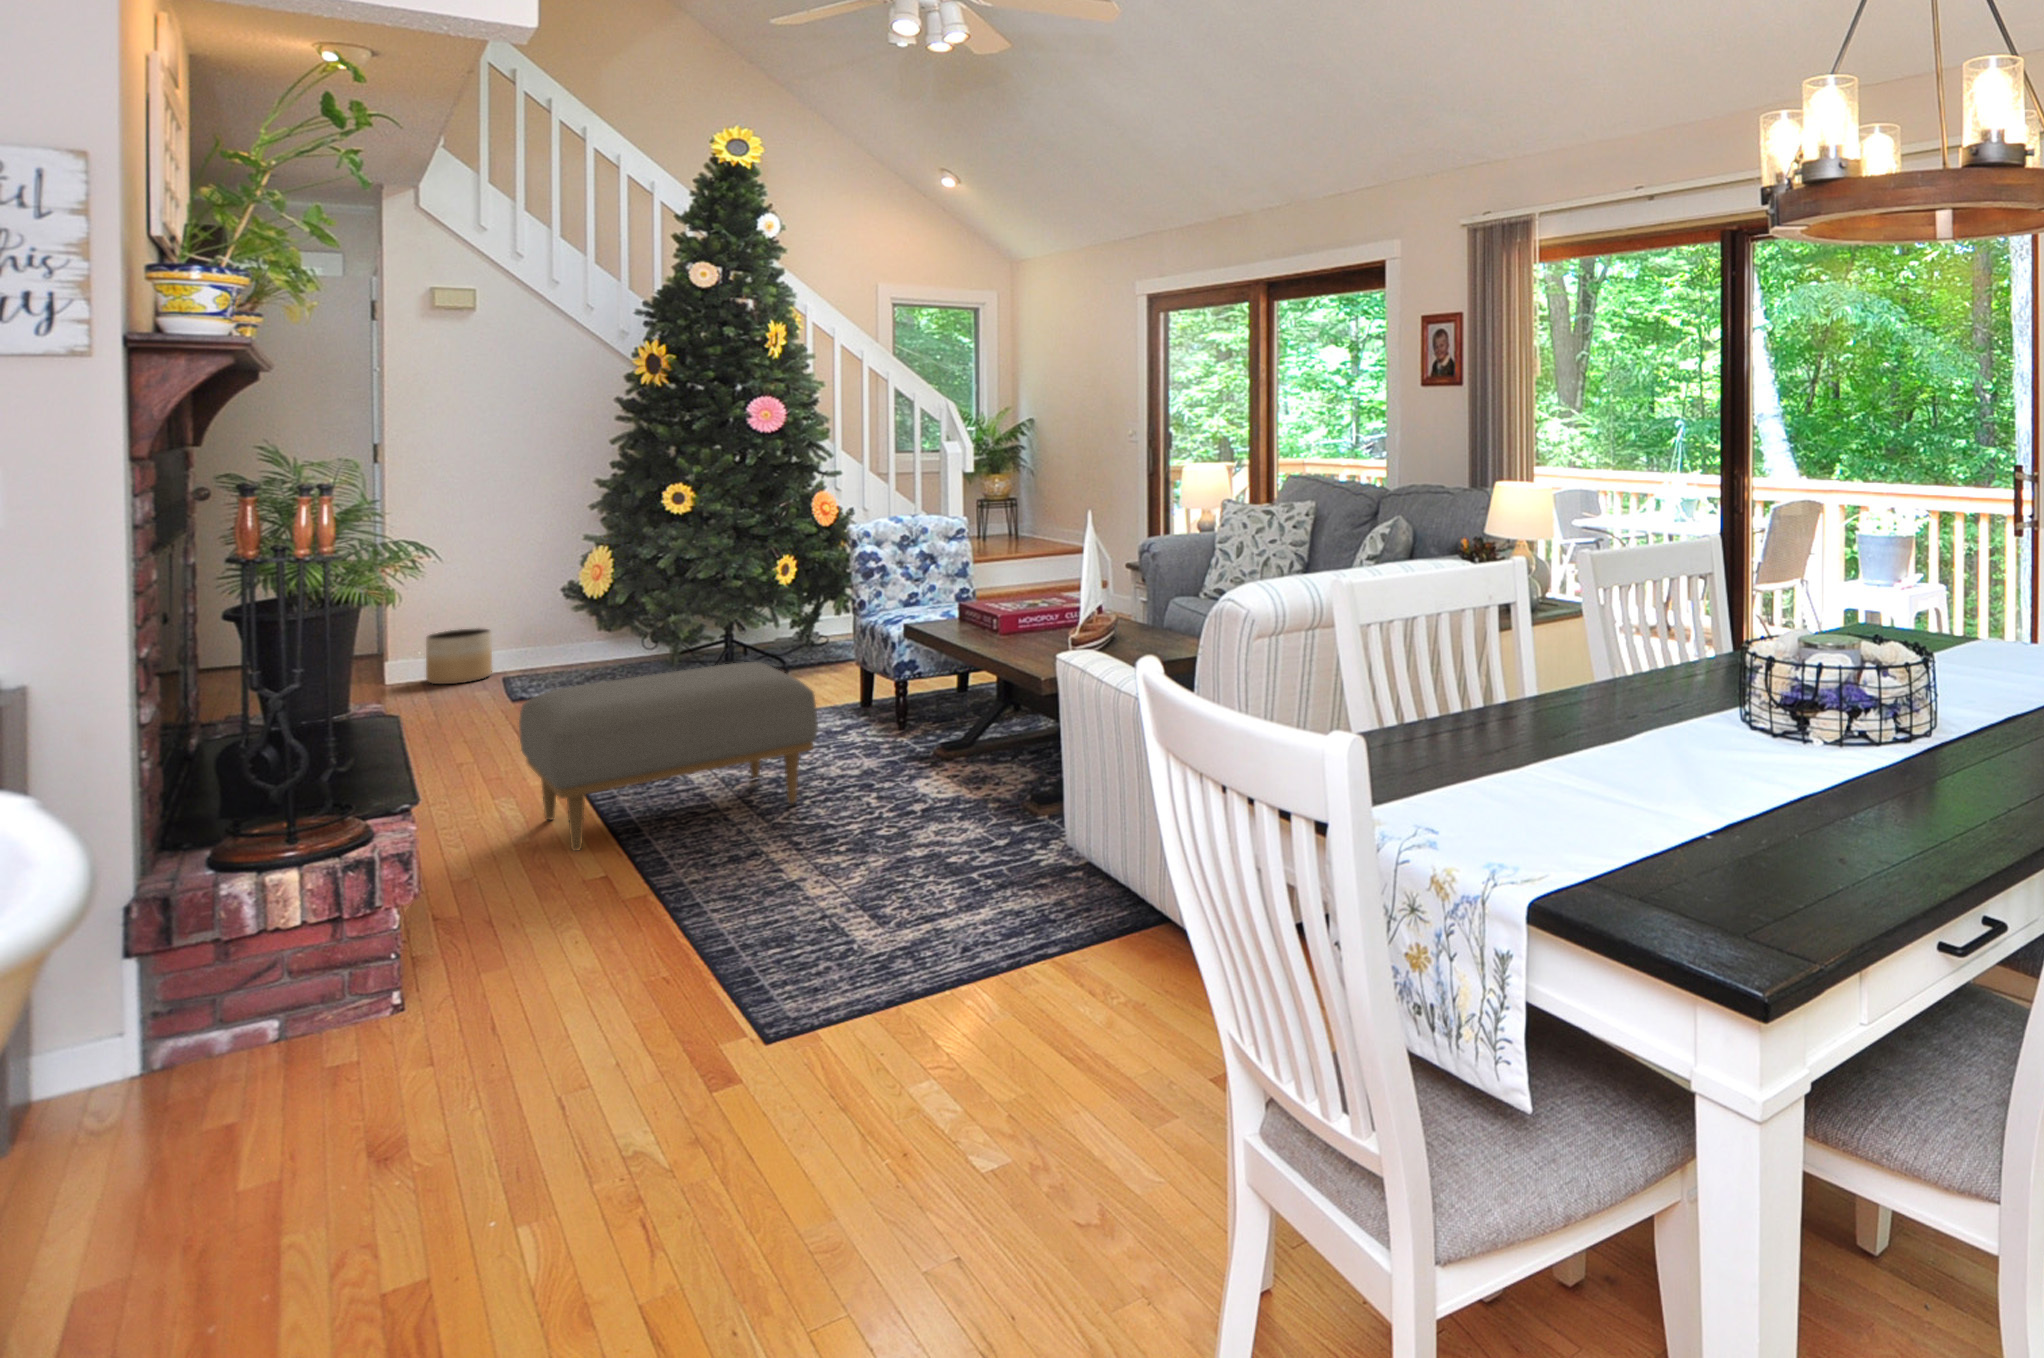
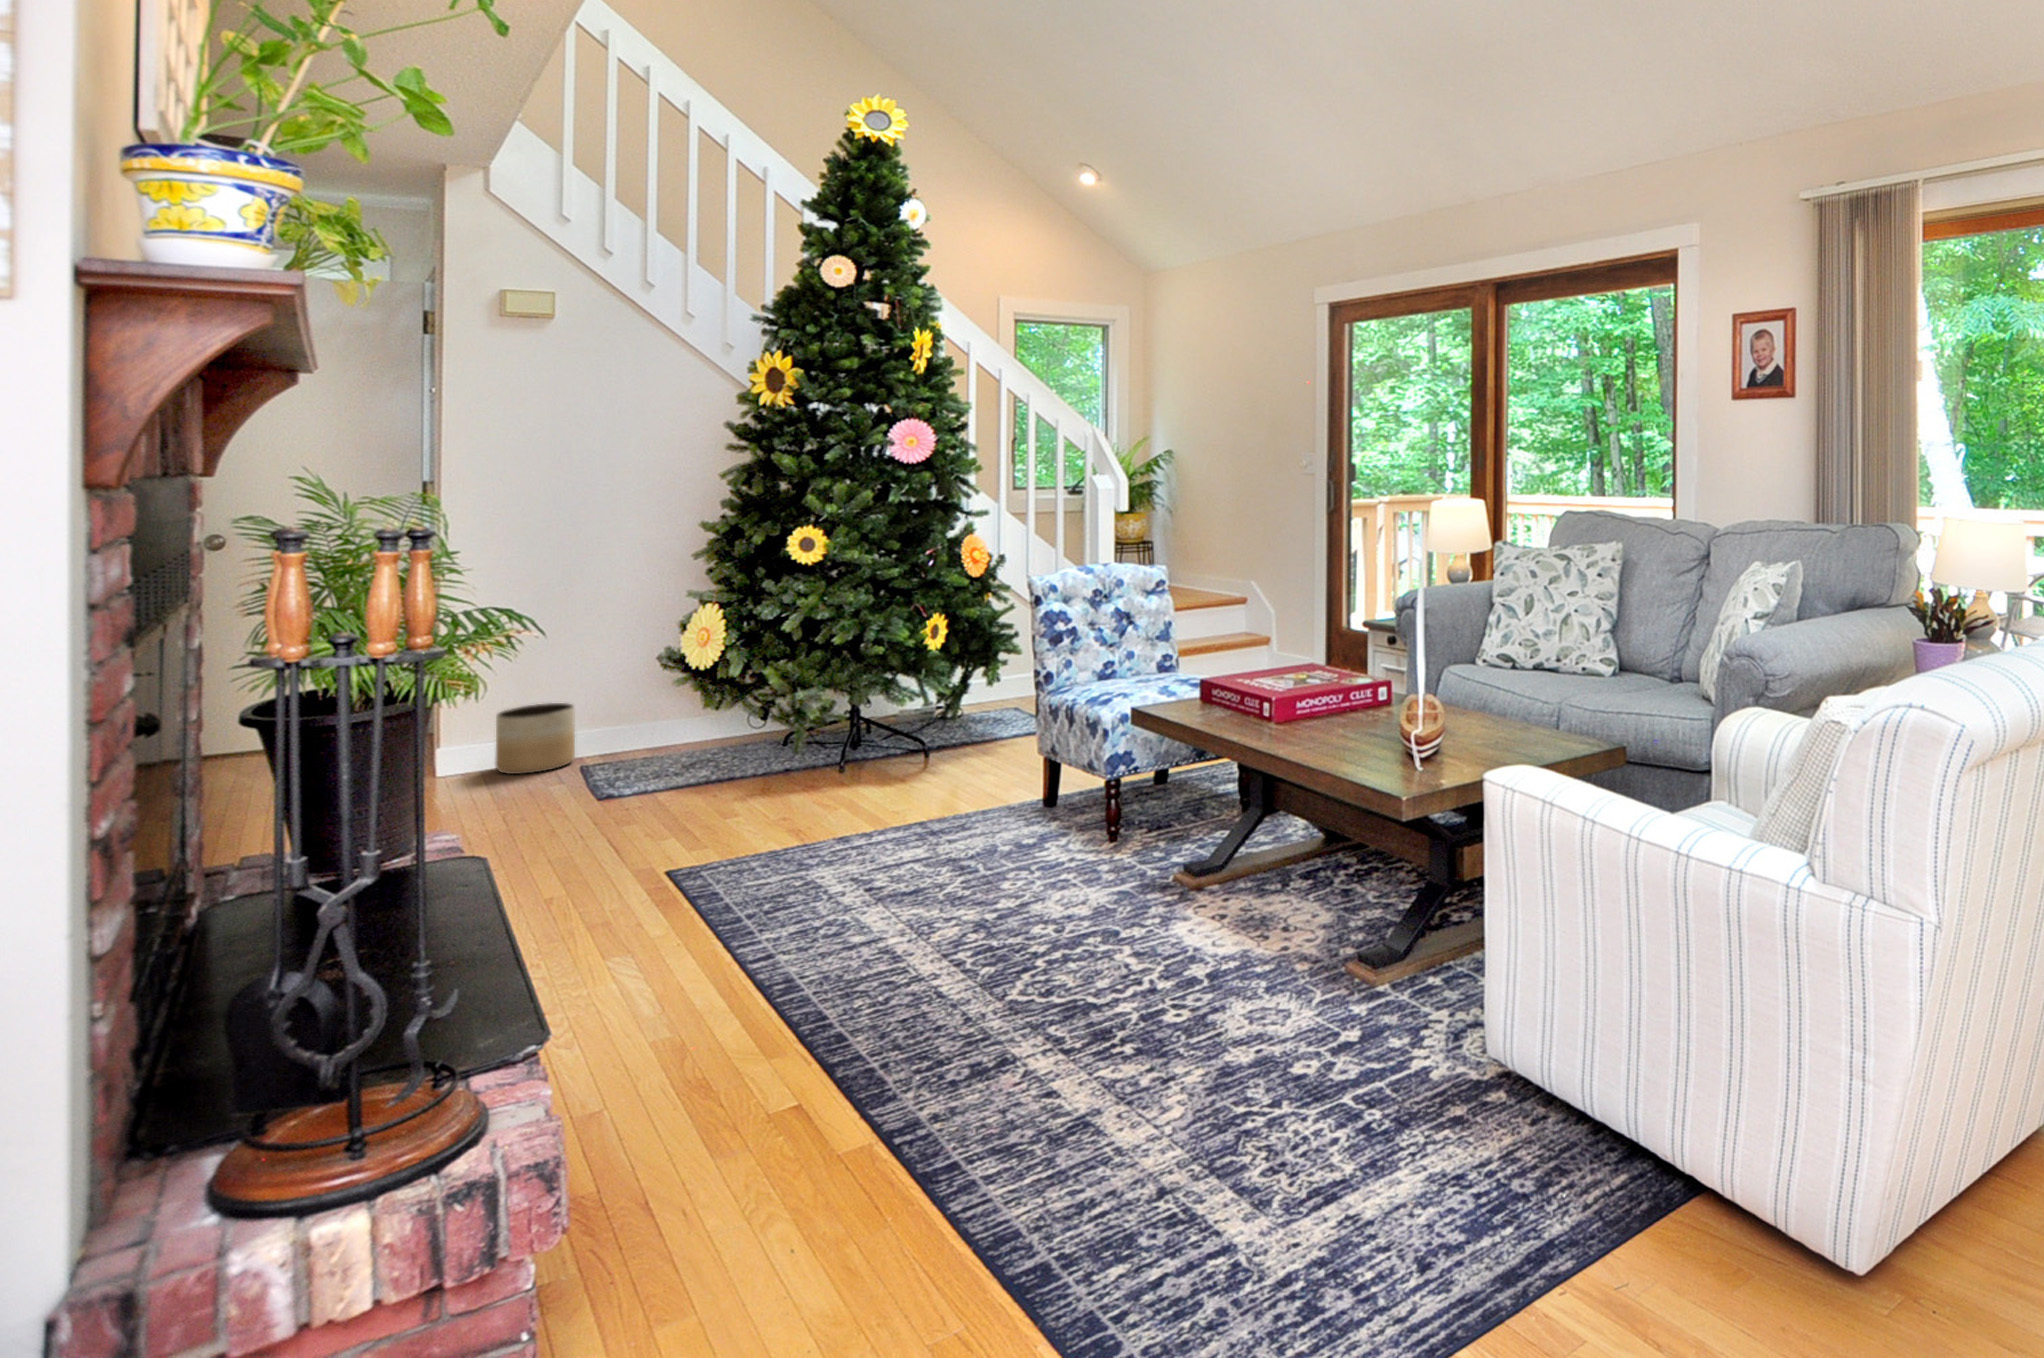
ottoman: present [519,662,818,851] -> none [655,764,1056,1055]

